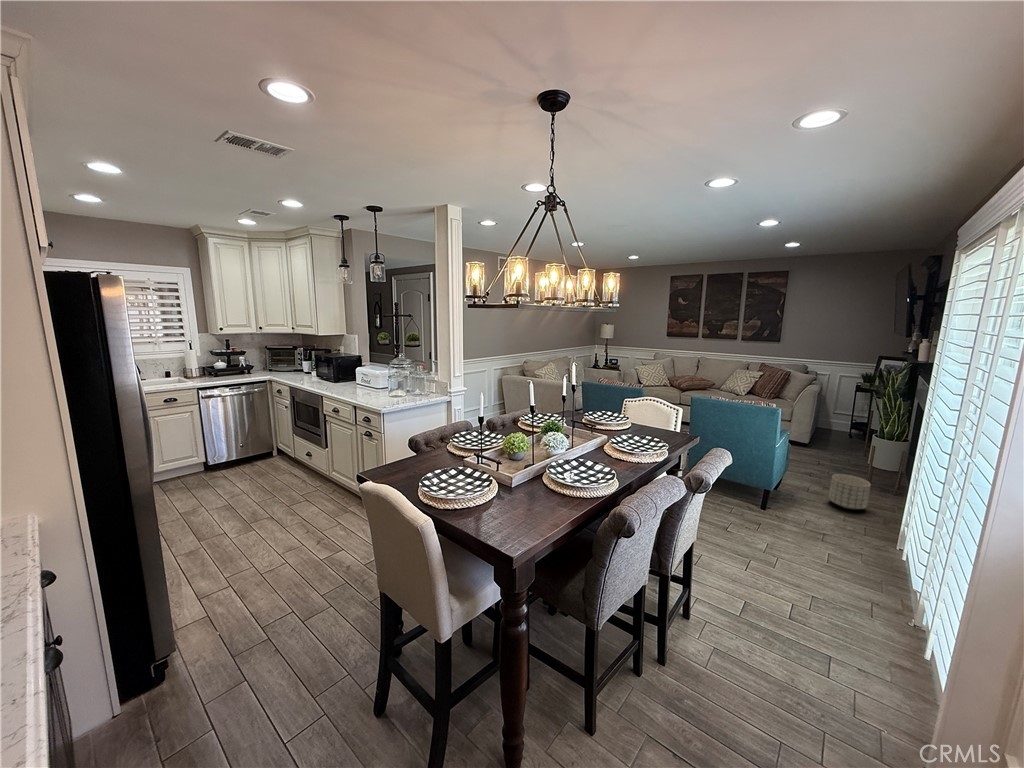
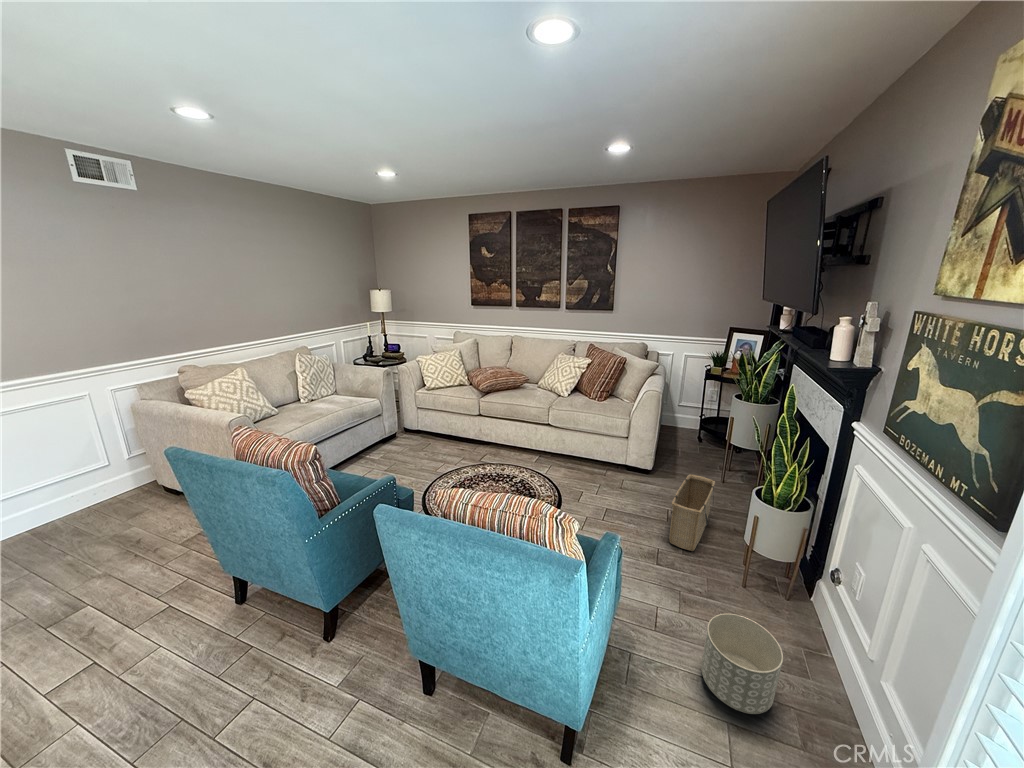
basket: none [817,437,852,474] -> present [669,474,715,551]

